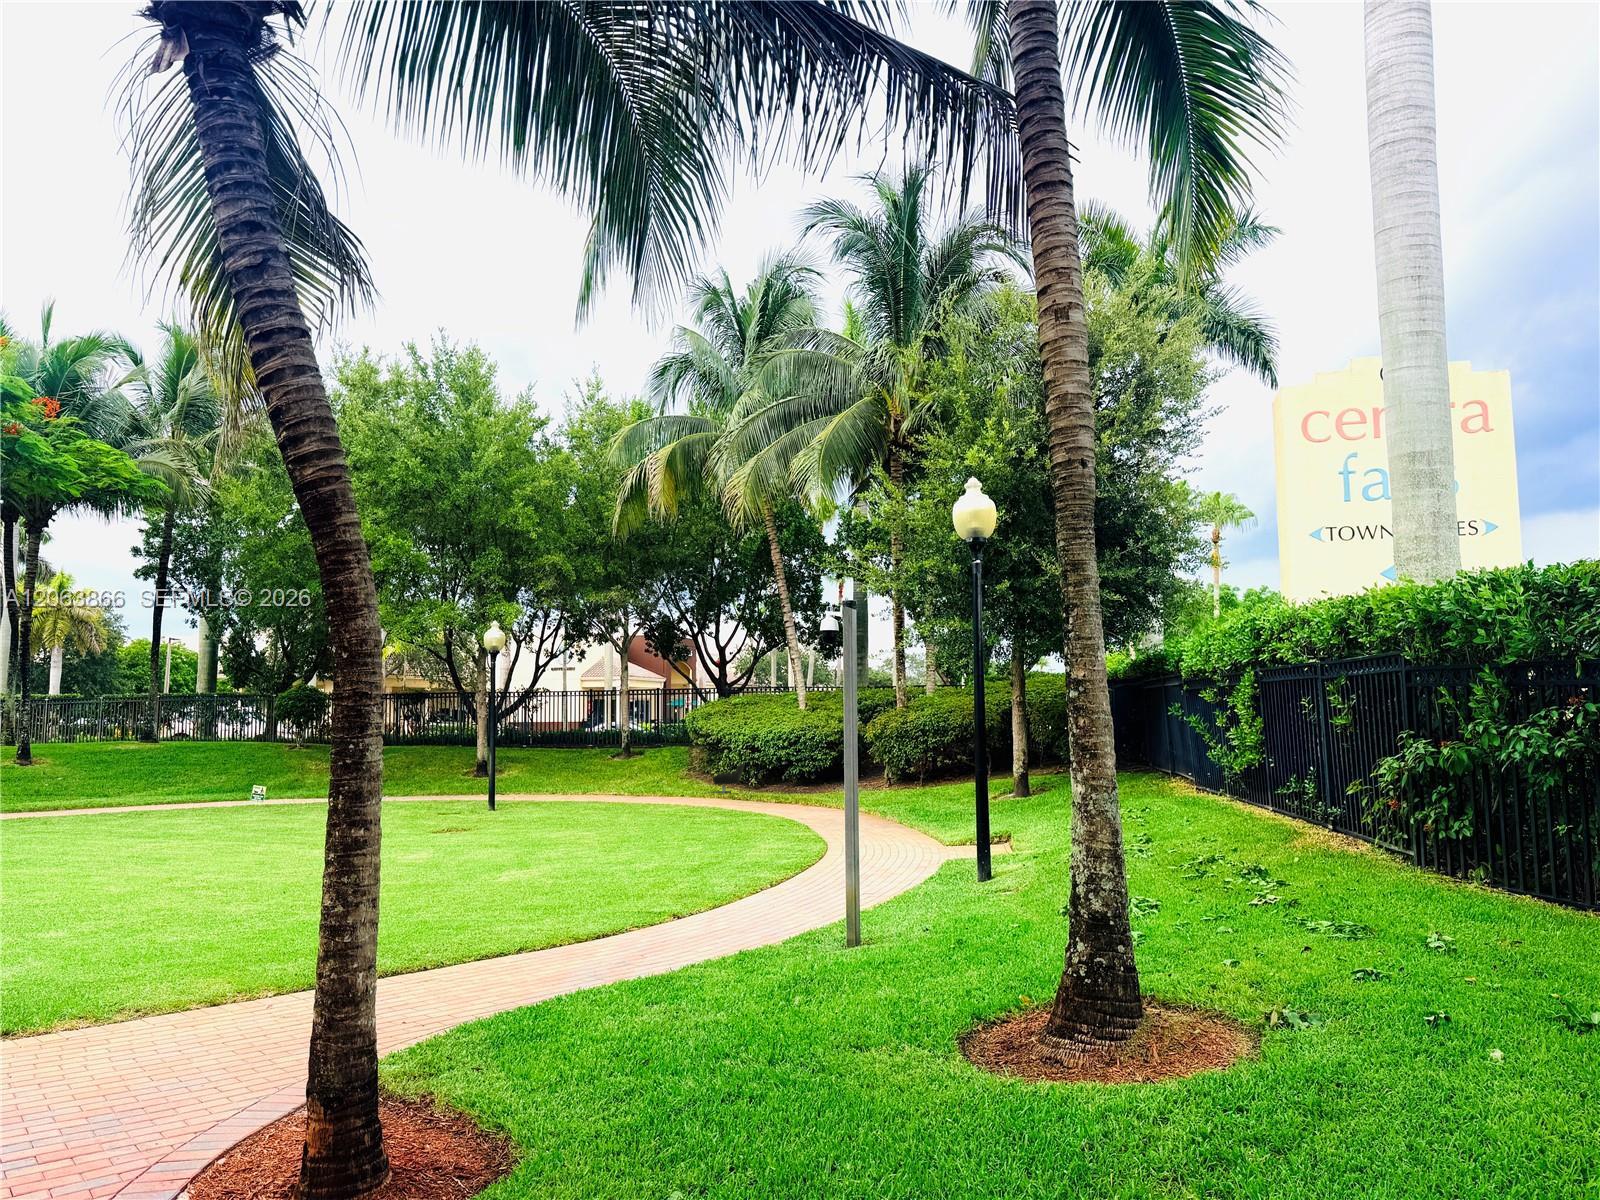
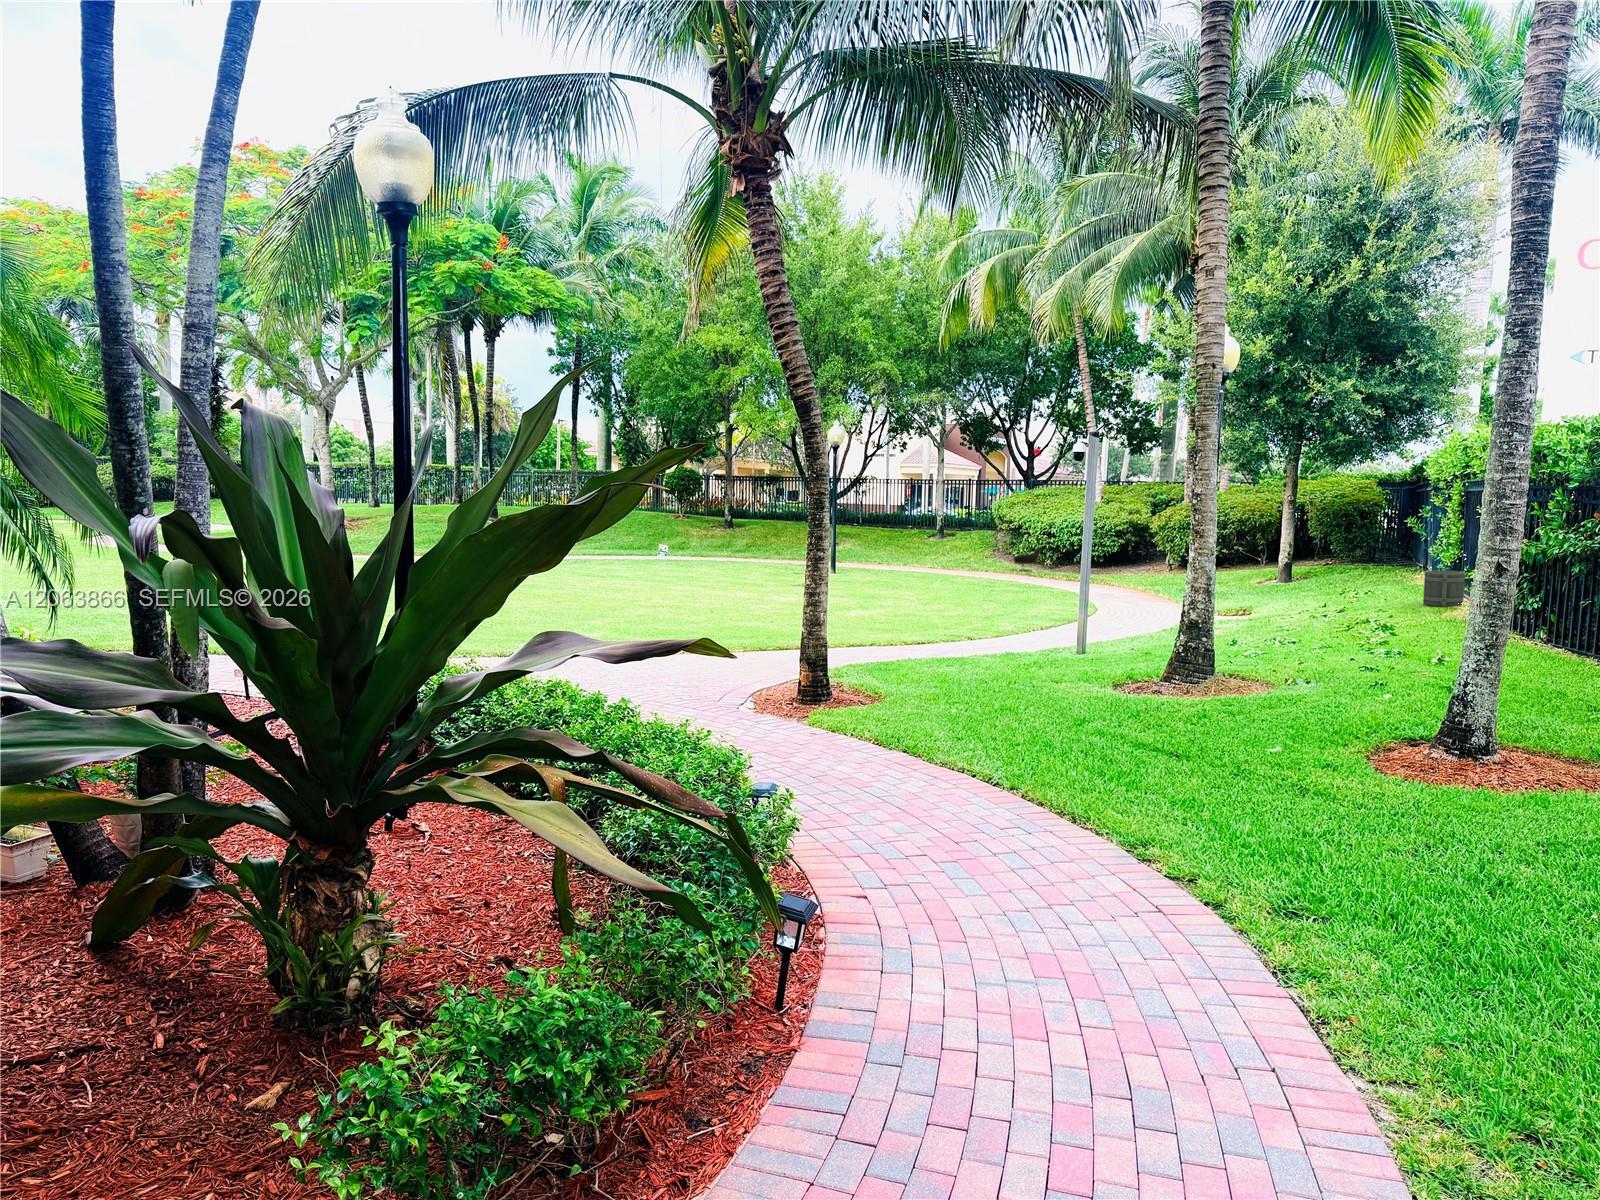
bucket: none [1240,778,1290,825] -> present [1423,571,1465,607]

